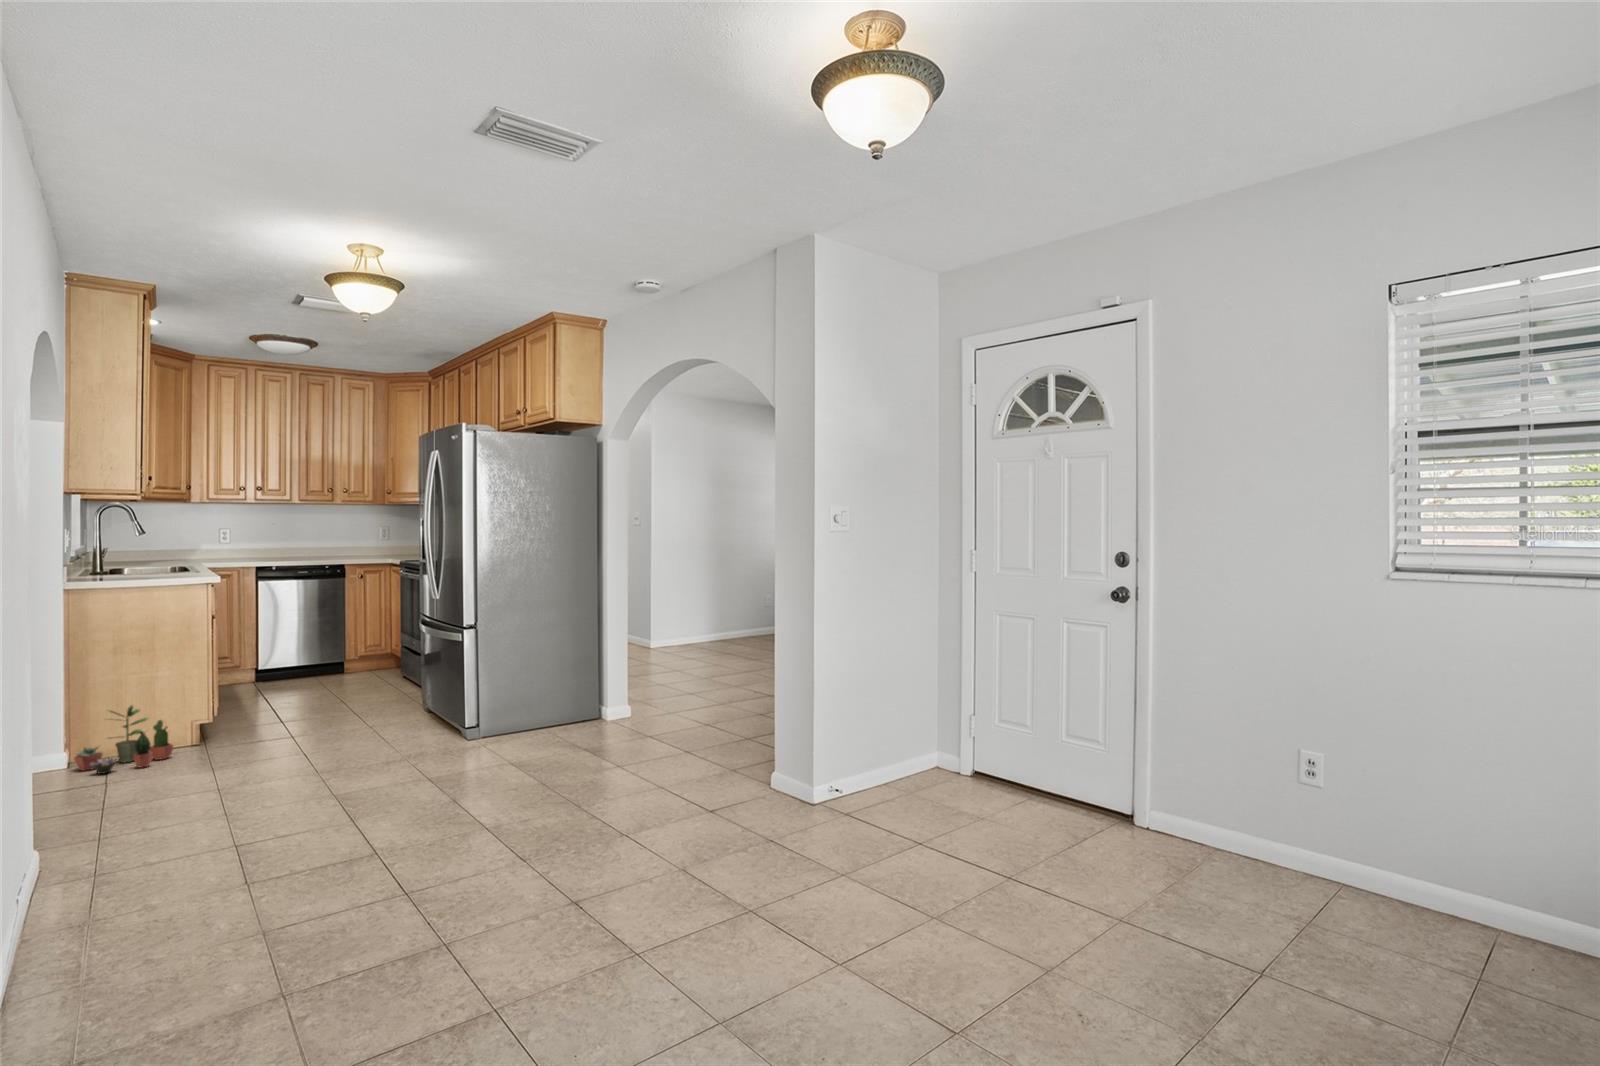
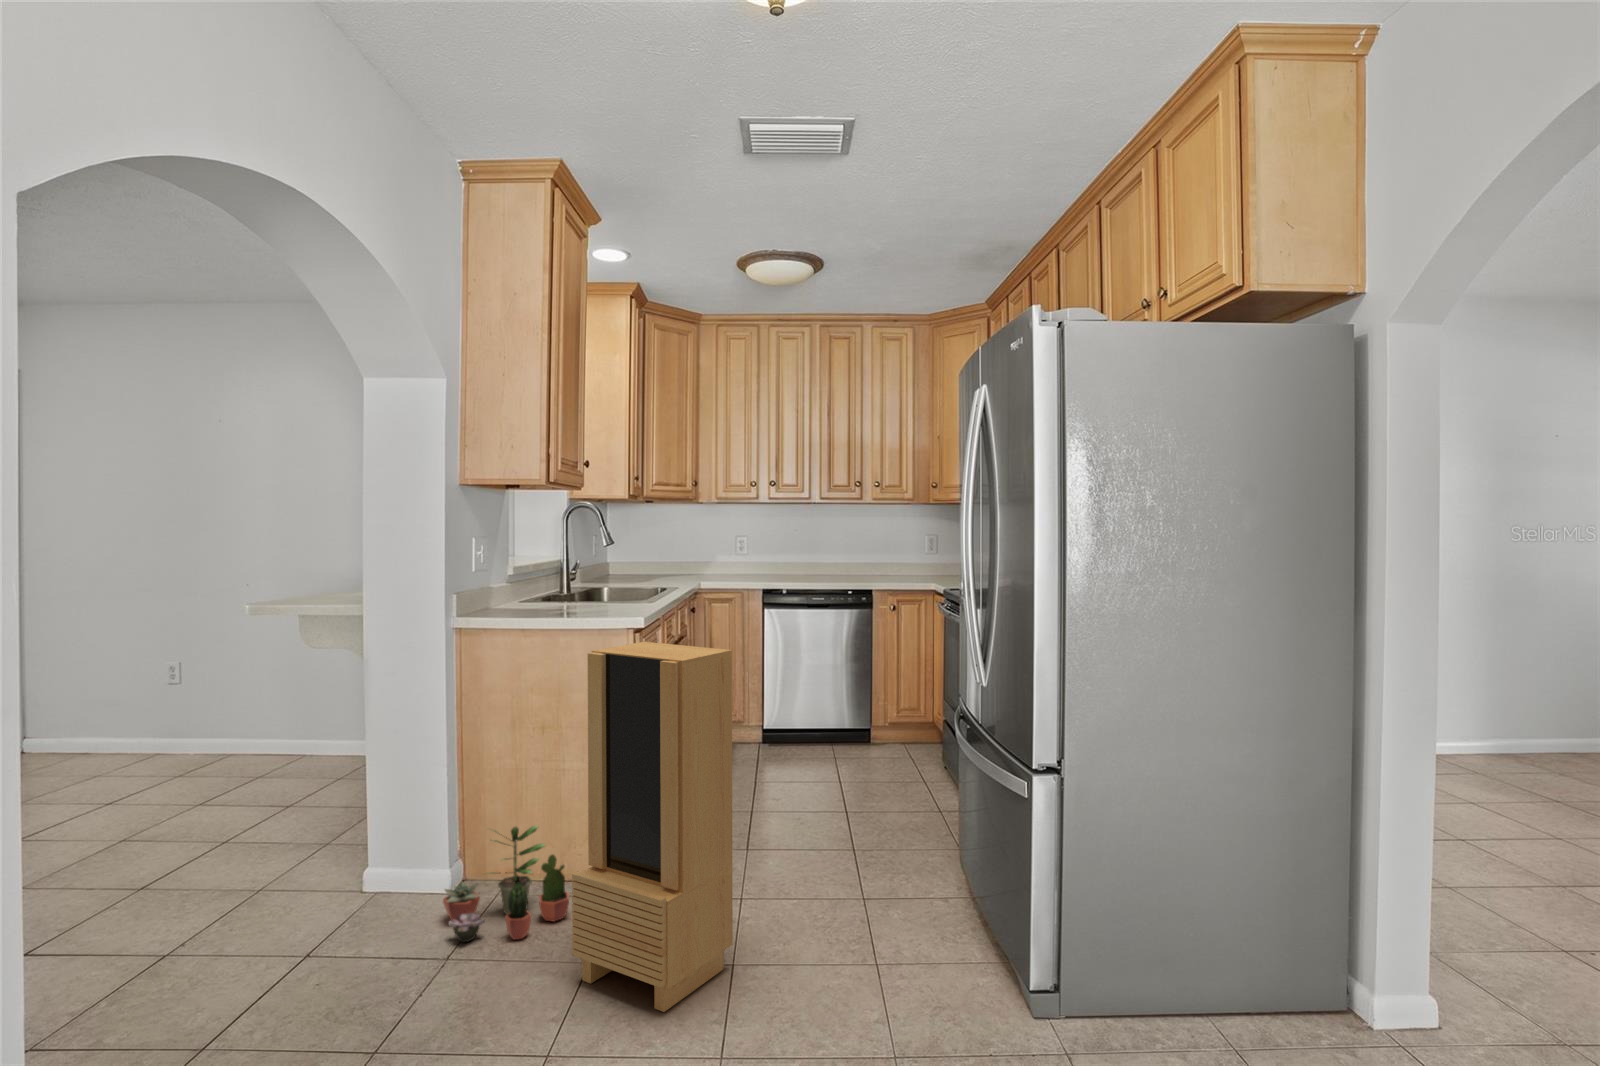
storage cabinet: none [201,585,300,770] -> present [572,642,733,1012]

